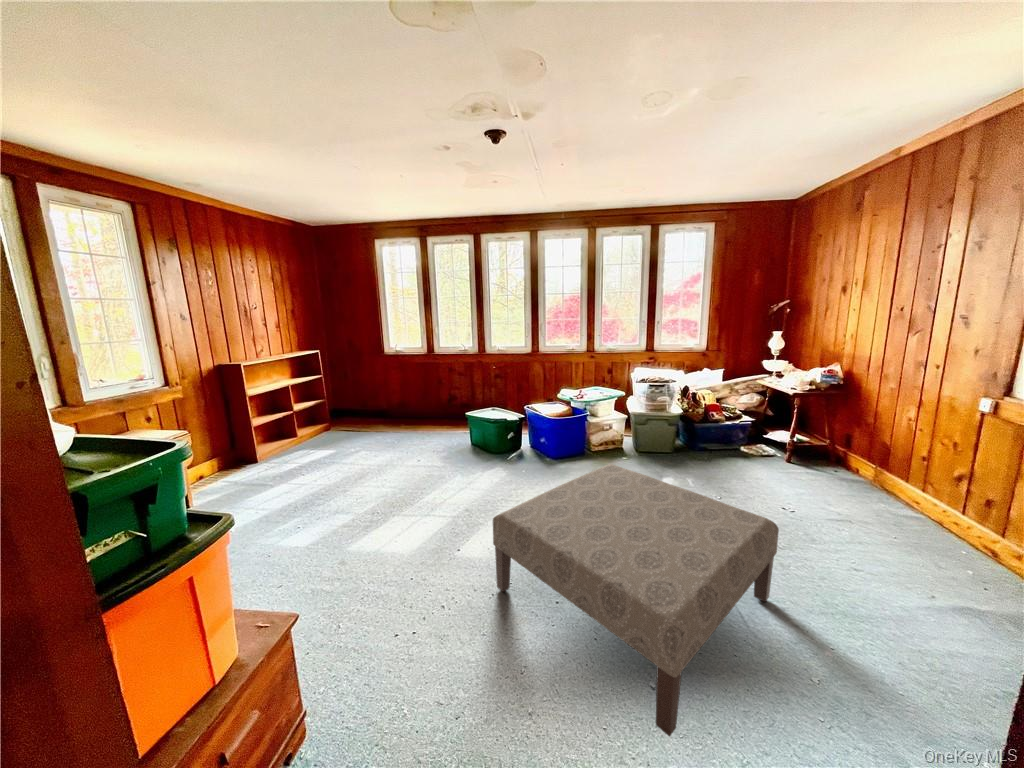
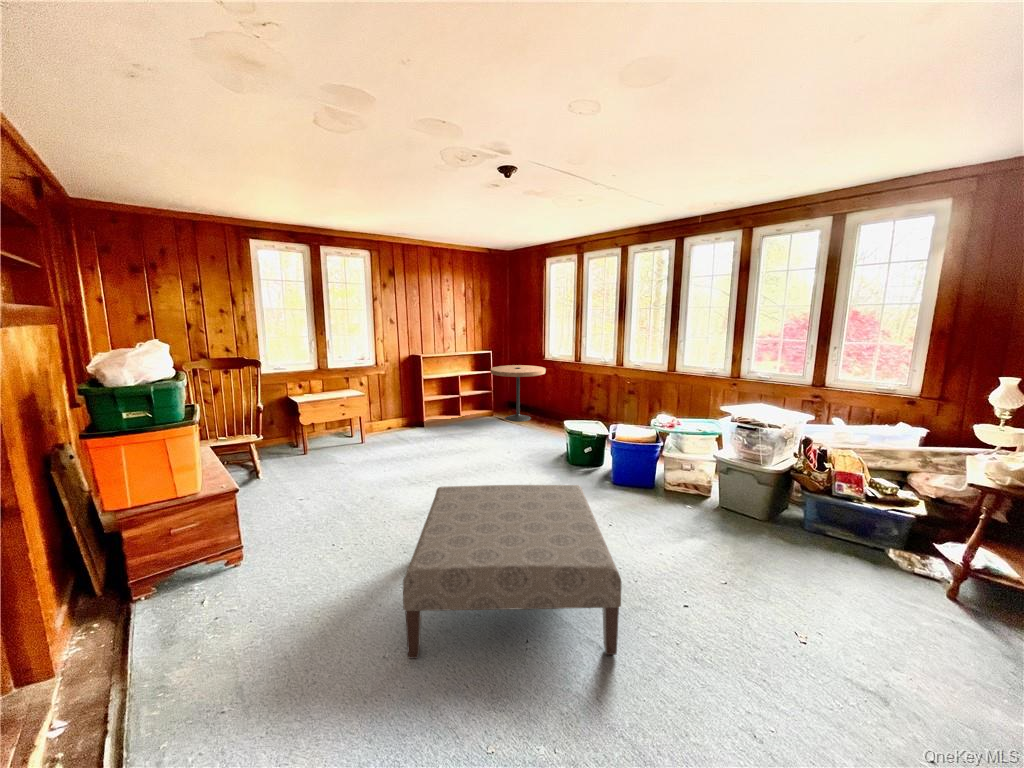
side table: none [331,363,400,430] -> present [491,365,546,422]

